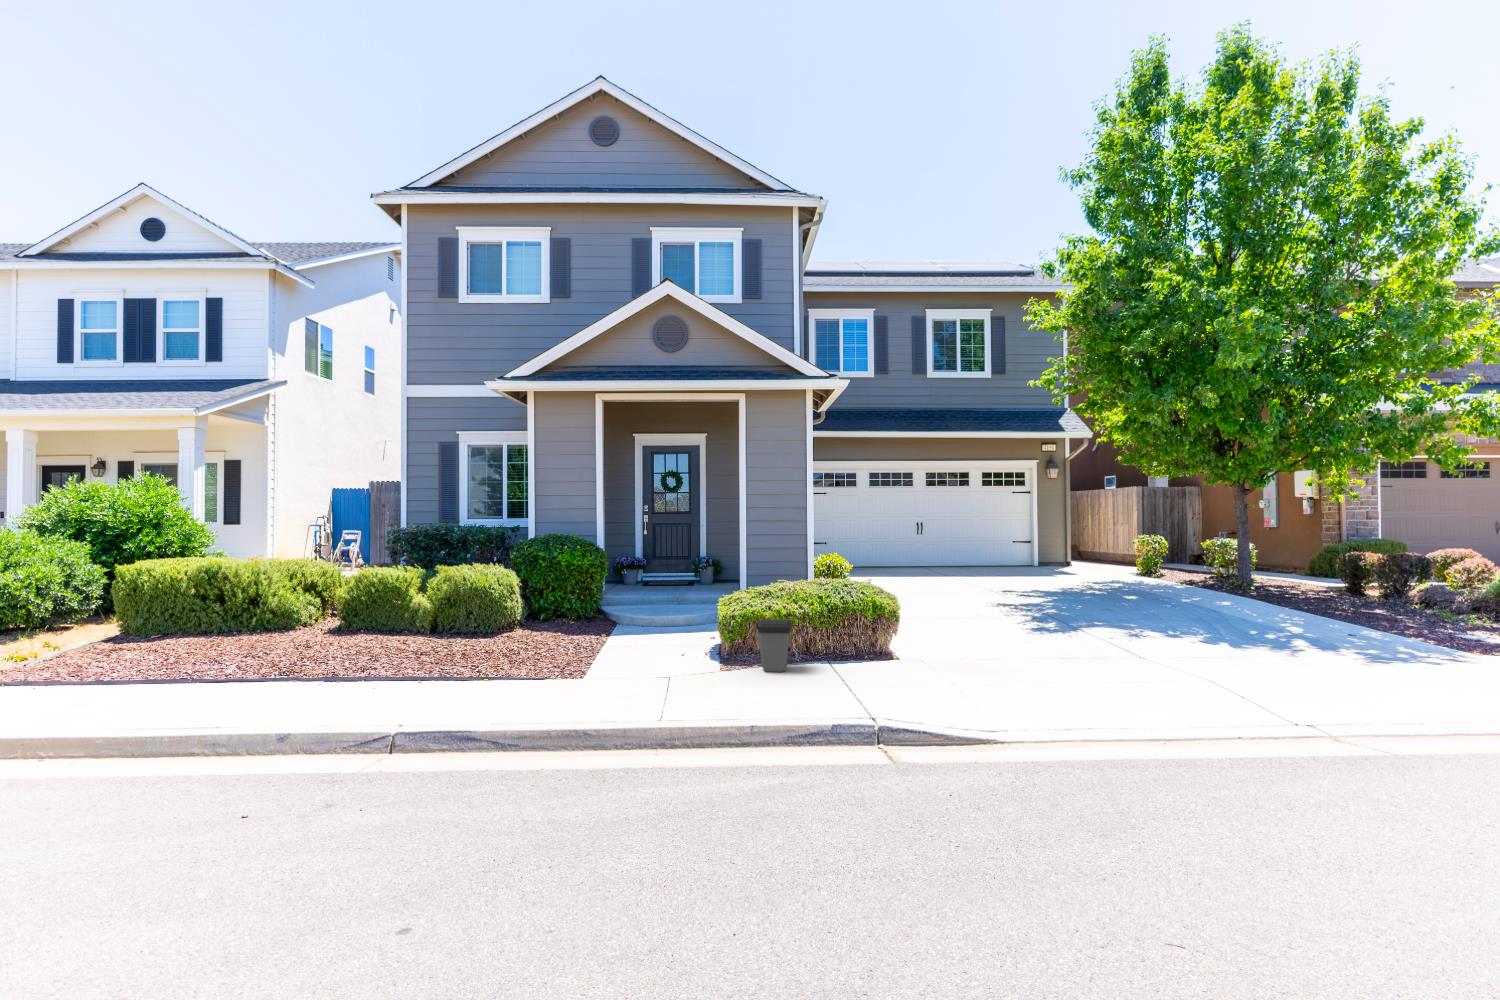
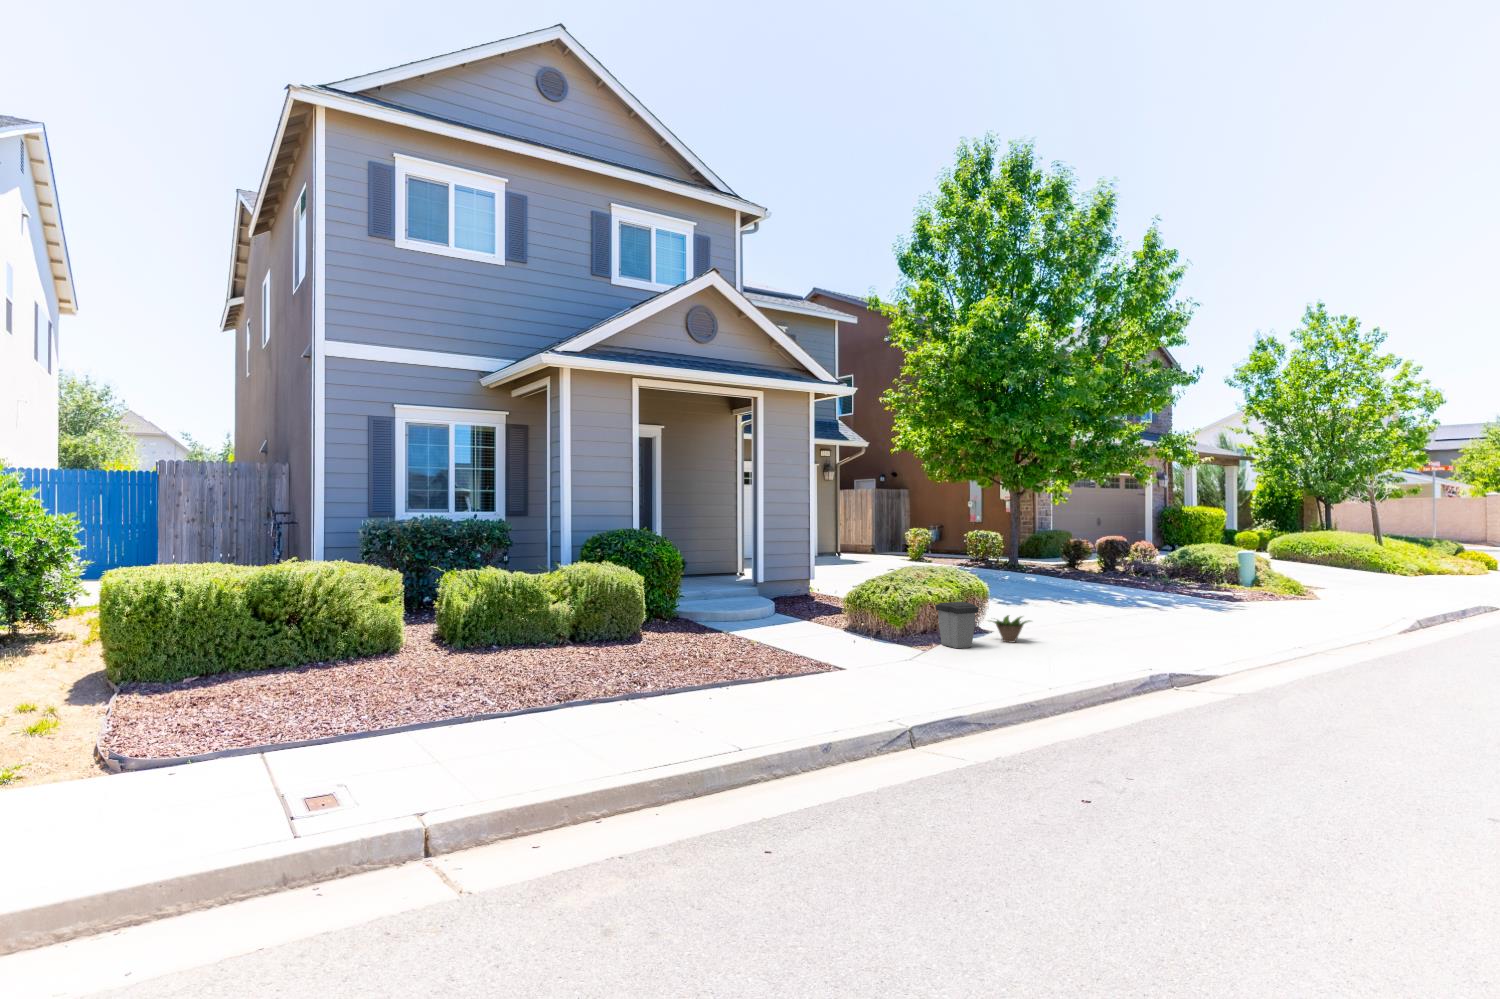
decorative plant: none [828,639,883,672] -> present [993,615,1029,642]

